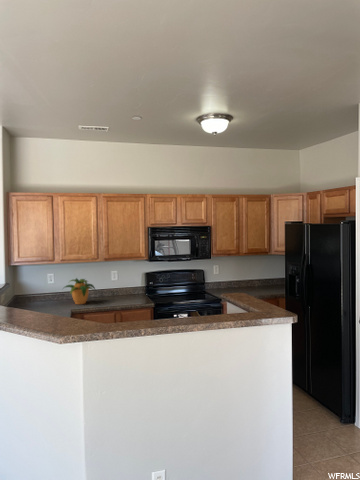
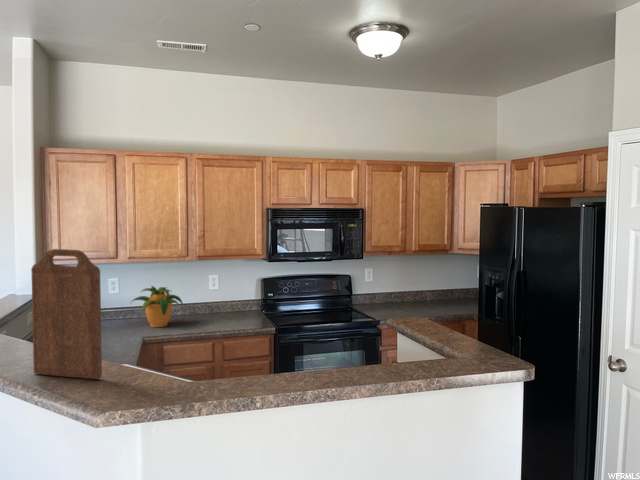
cutting board: none [22,254,60,322] -> present [31,249,102,379]

